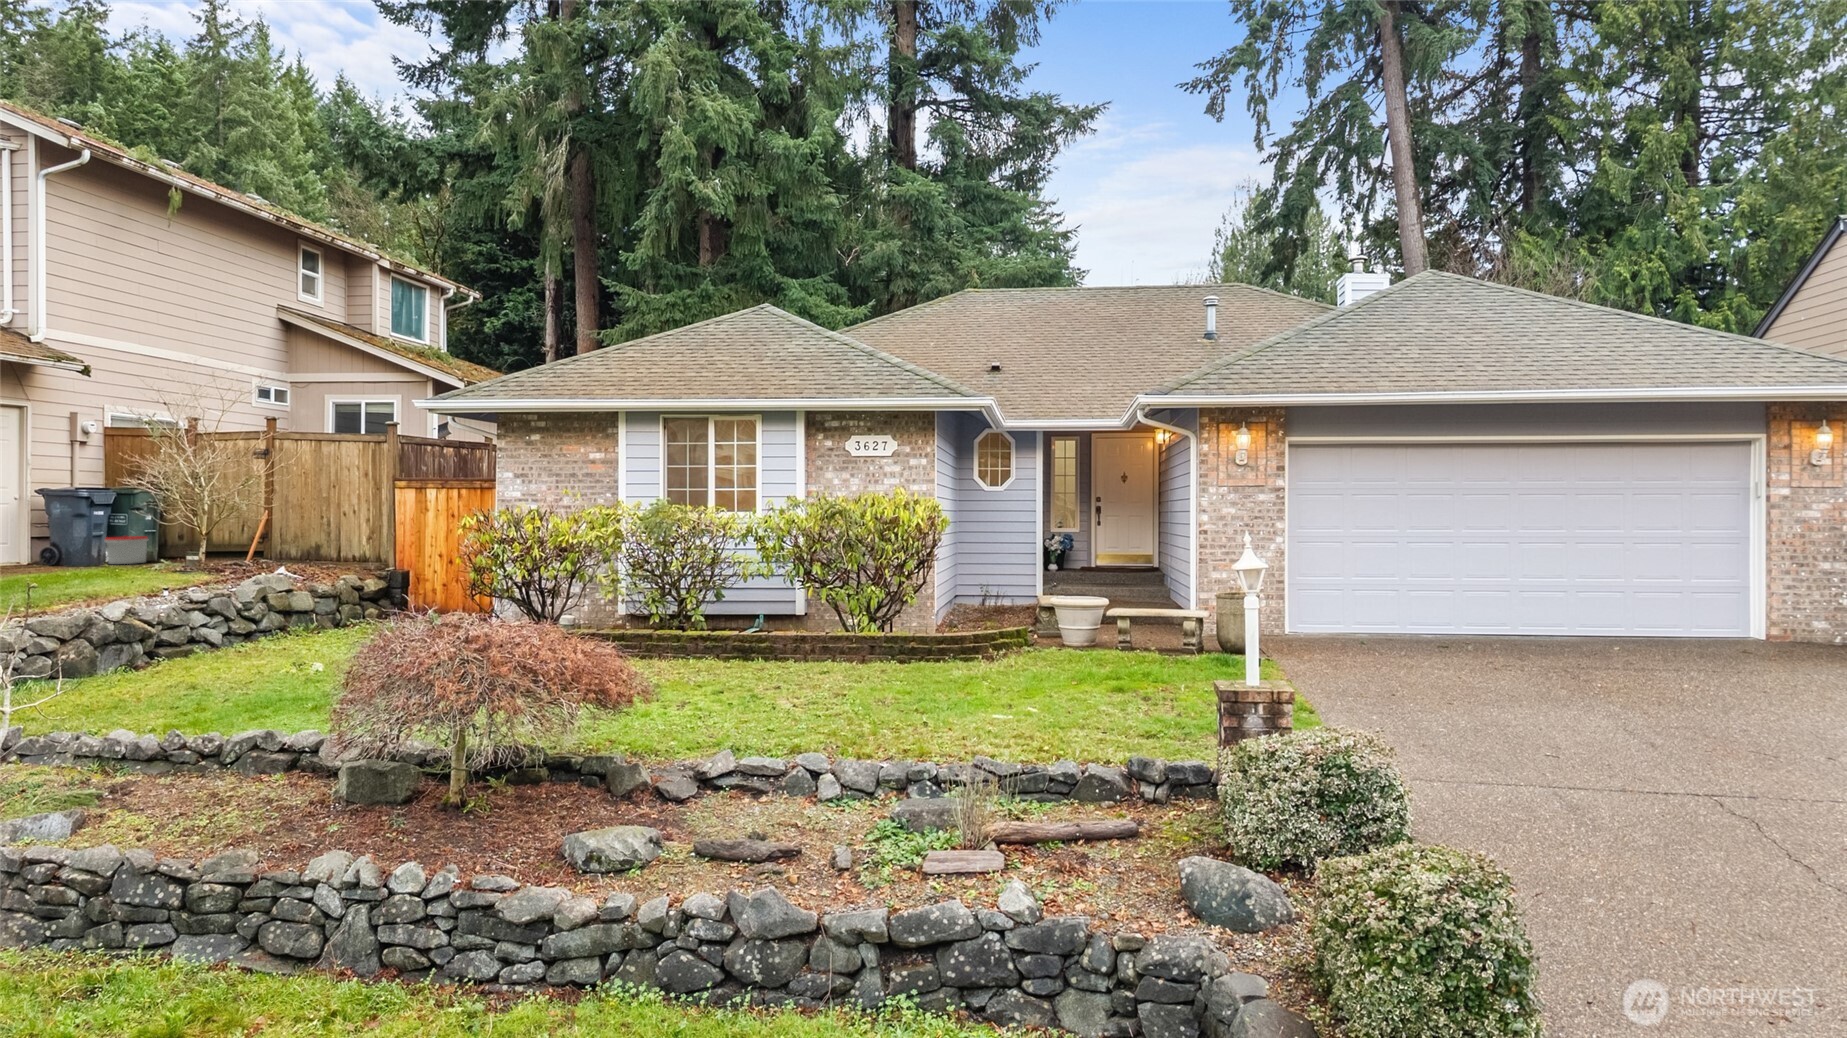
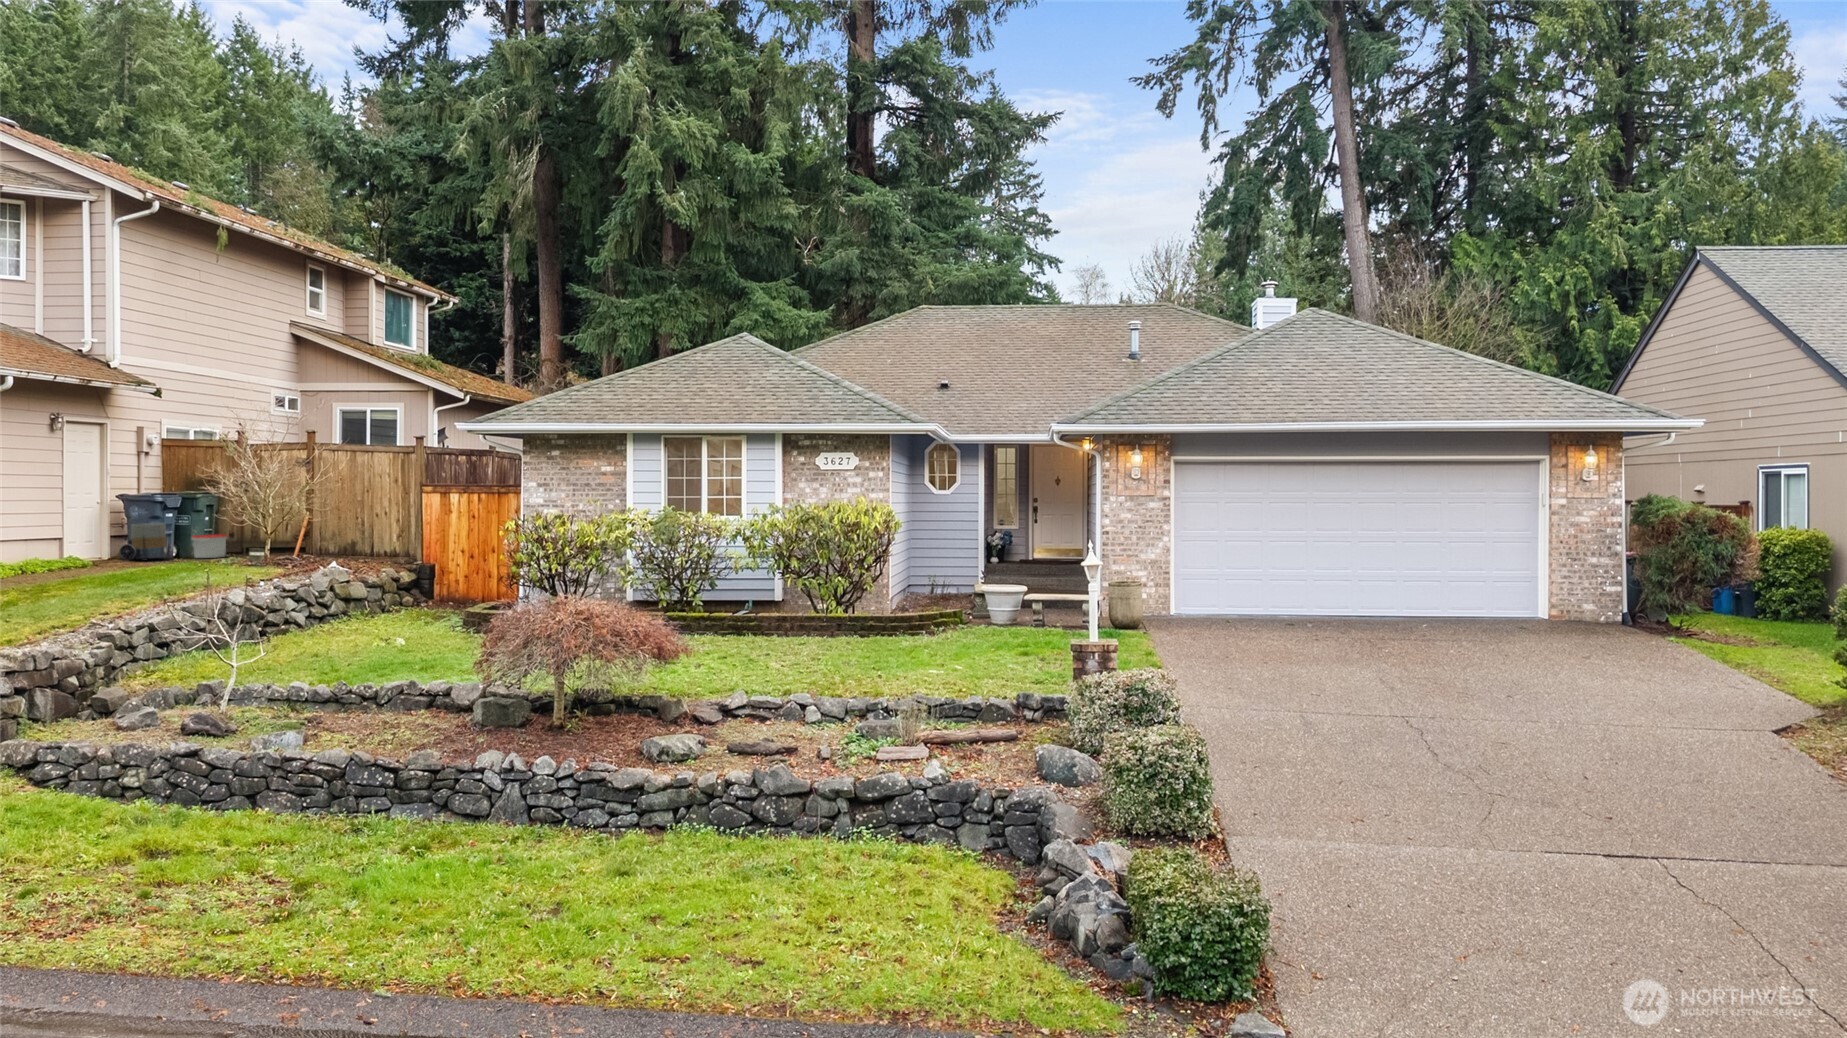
planter: none [31,523,76,567] -> present [131,523,167,553]

